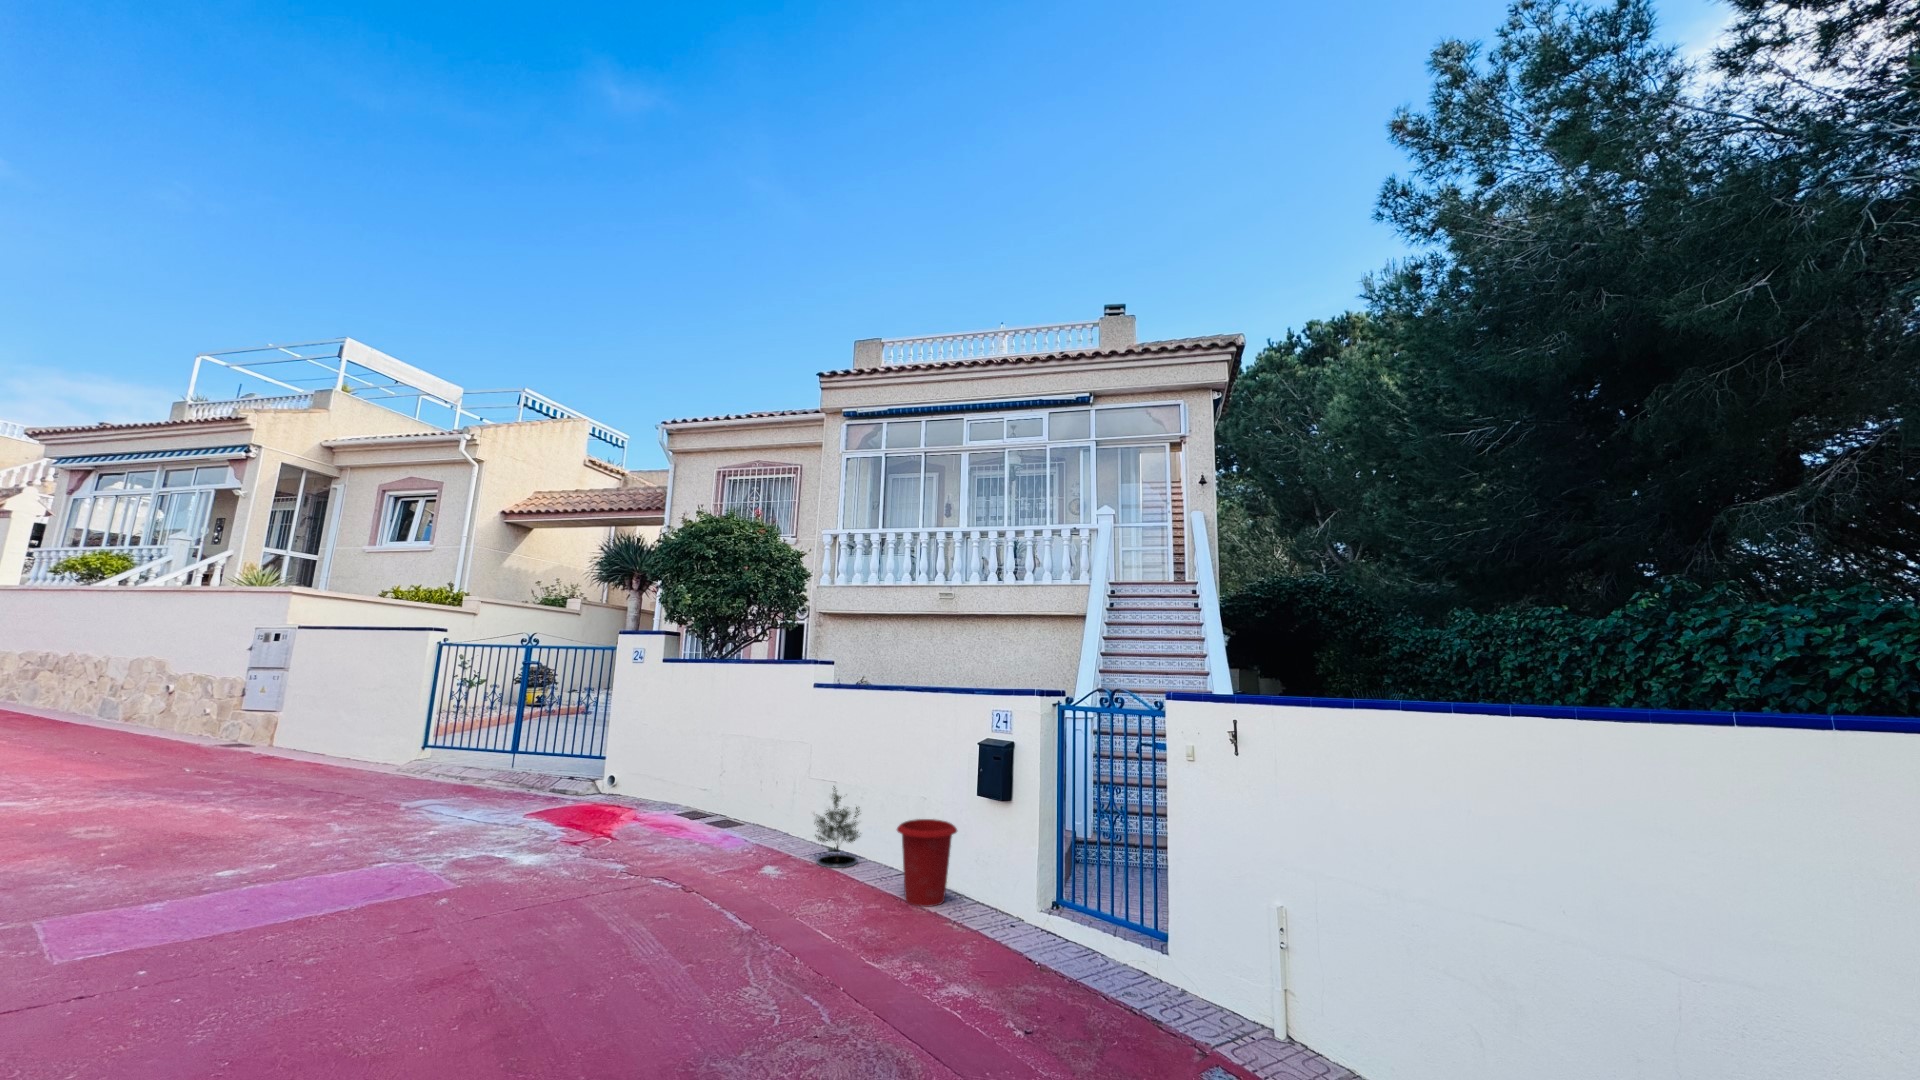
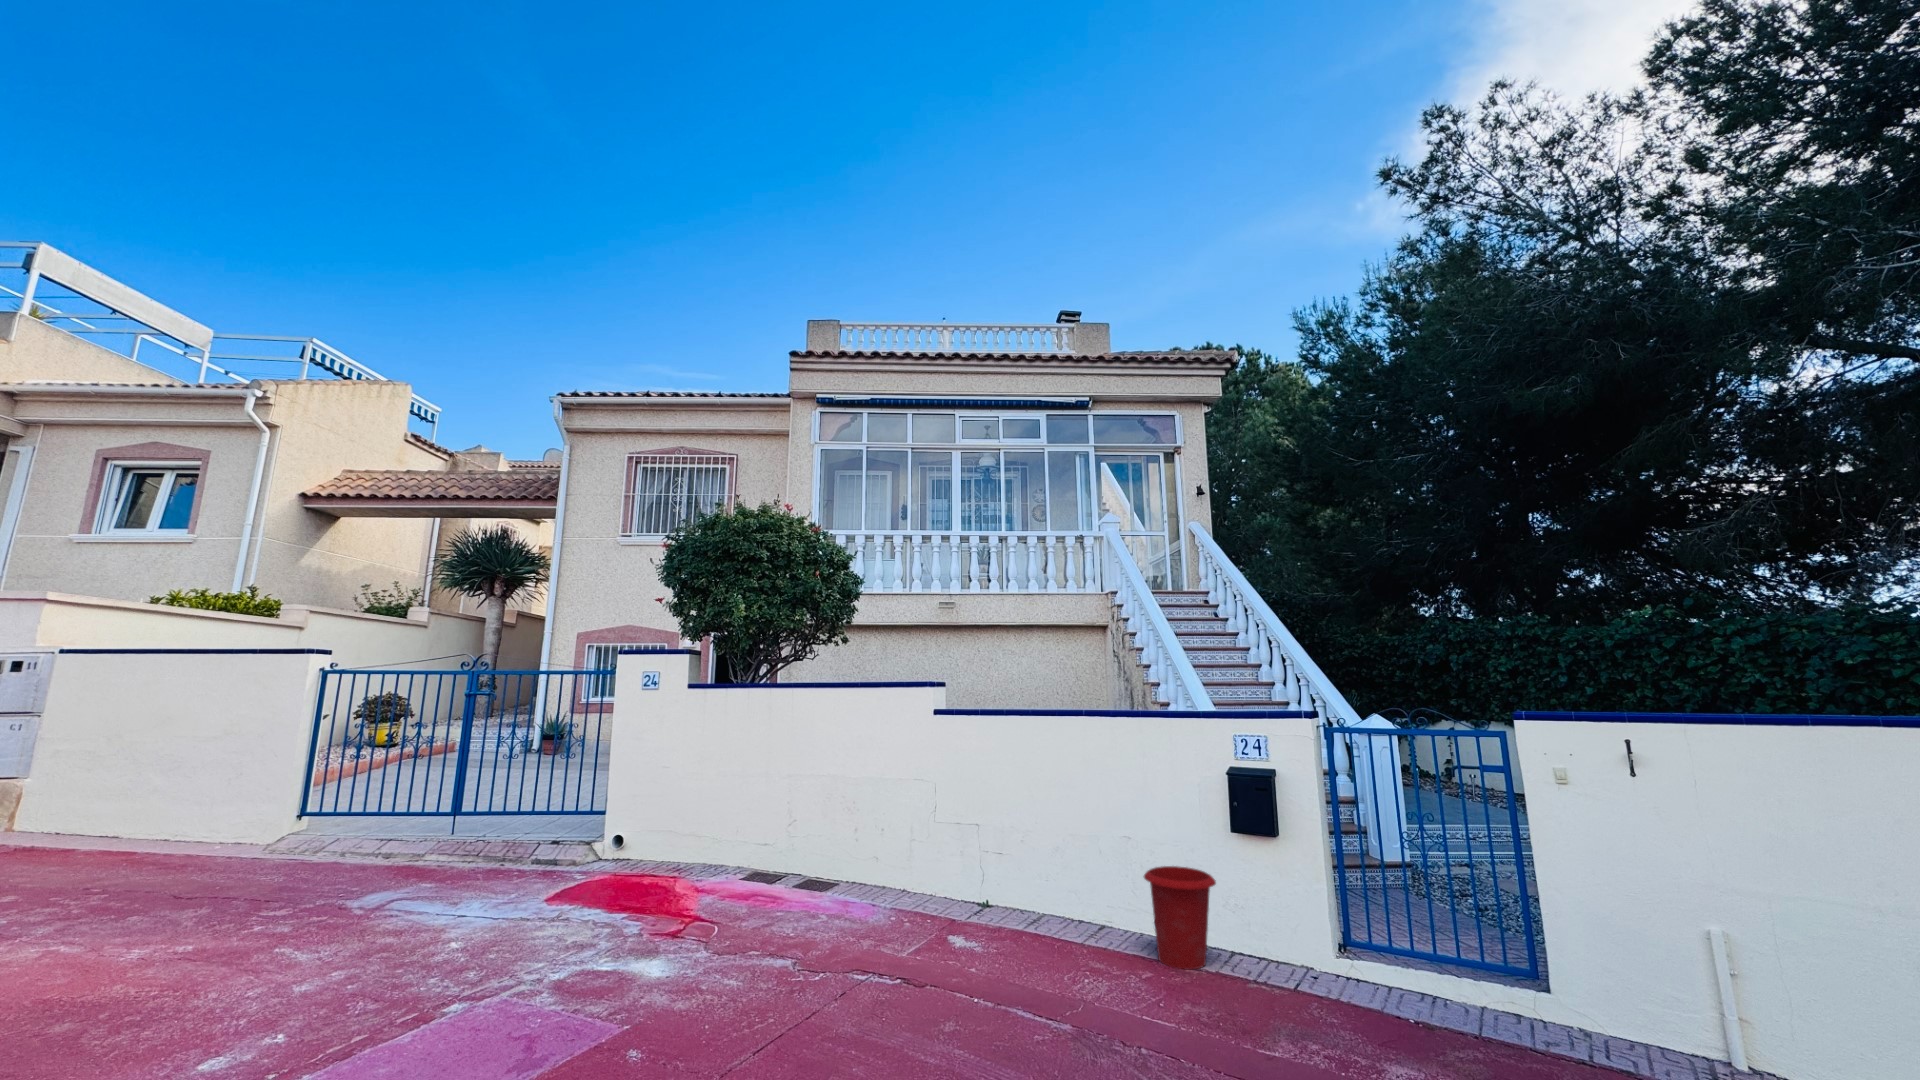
potted tree: present [815,786,860,868] -> none [990,833,1046,932]

